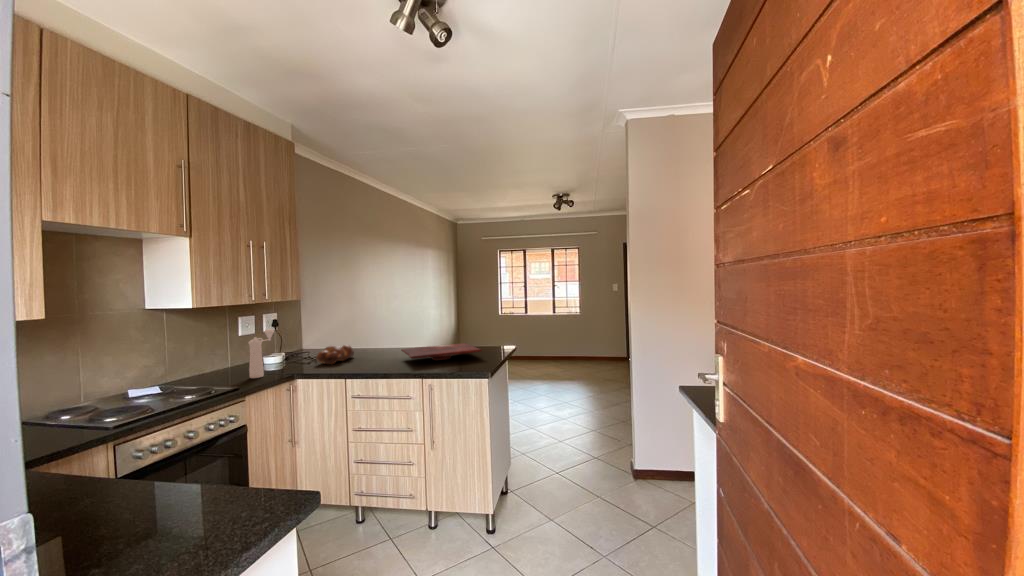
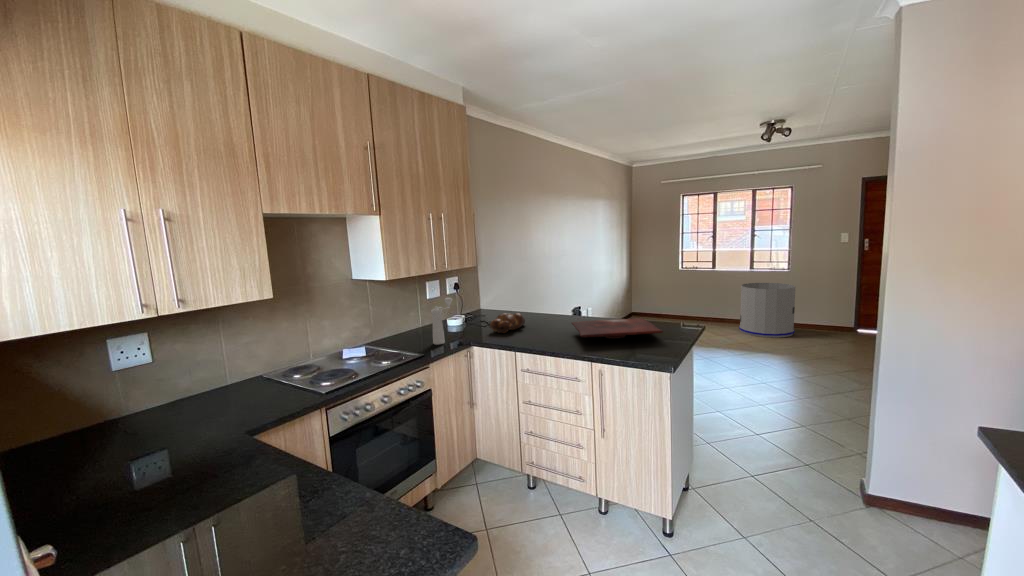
trash can: none [547,325,588,370] -> present [739,283,795,338]

